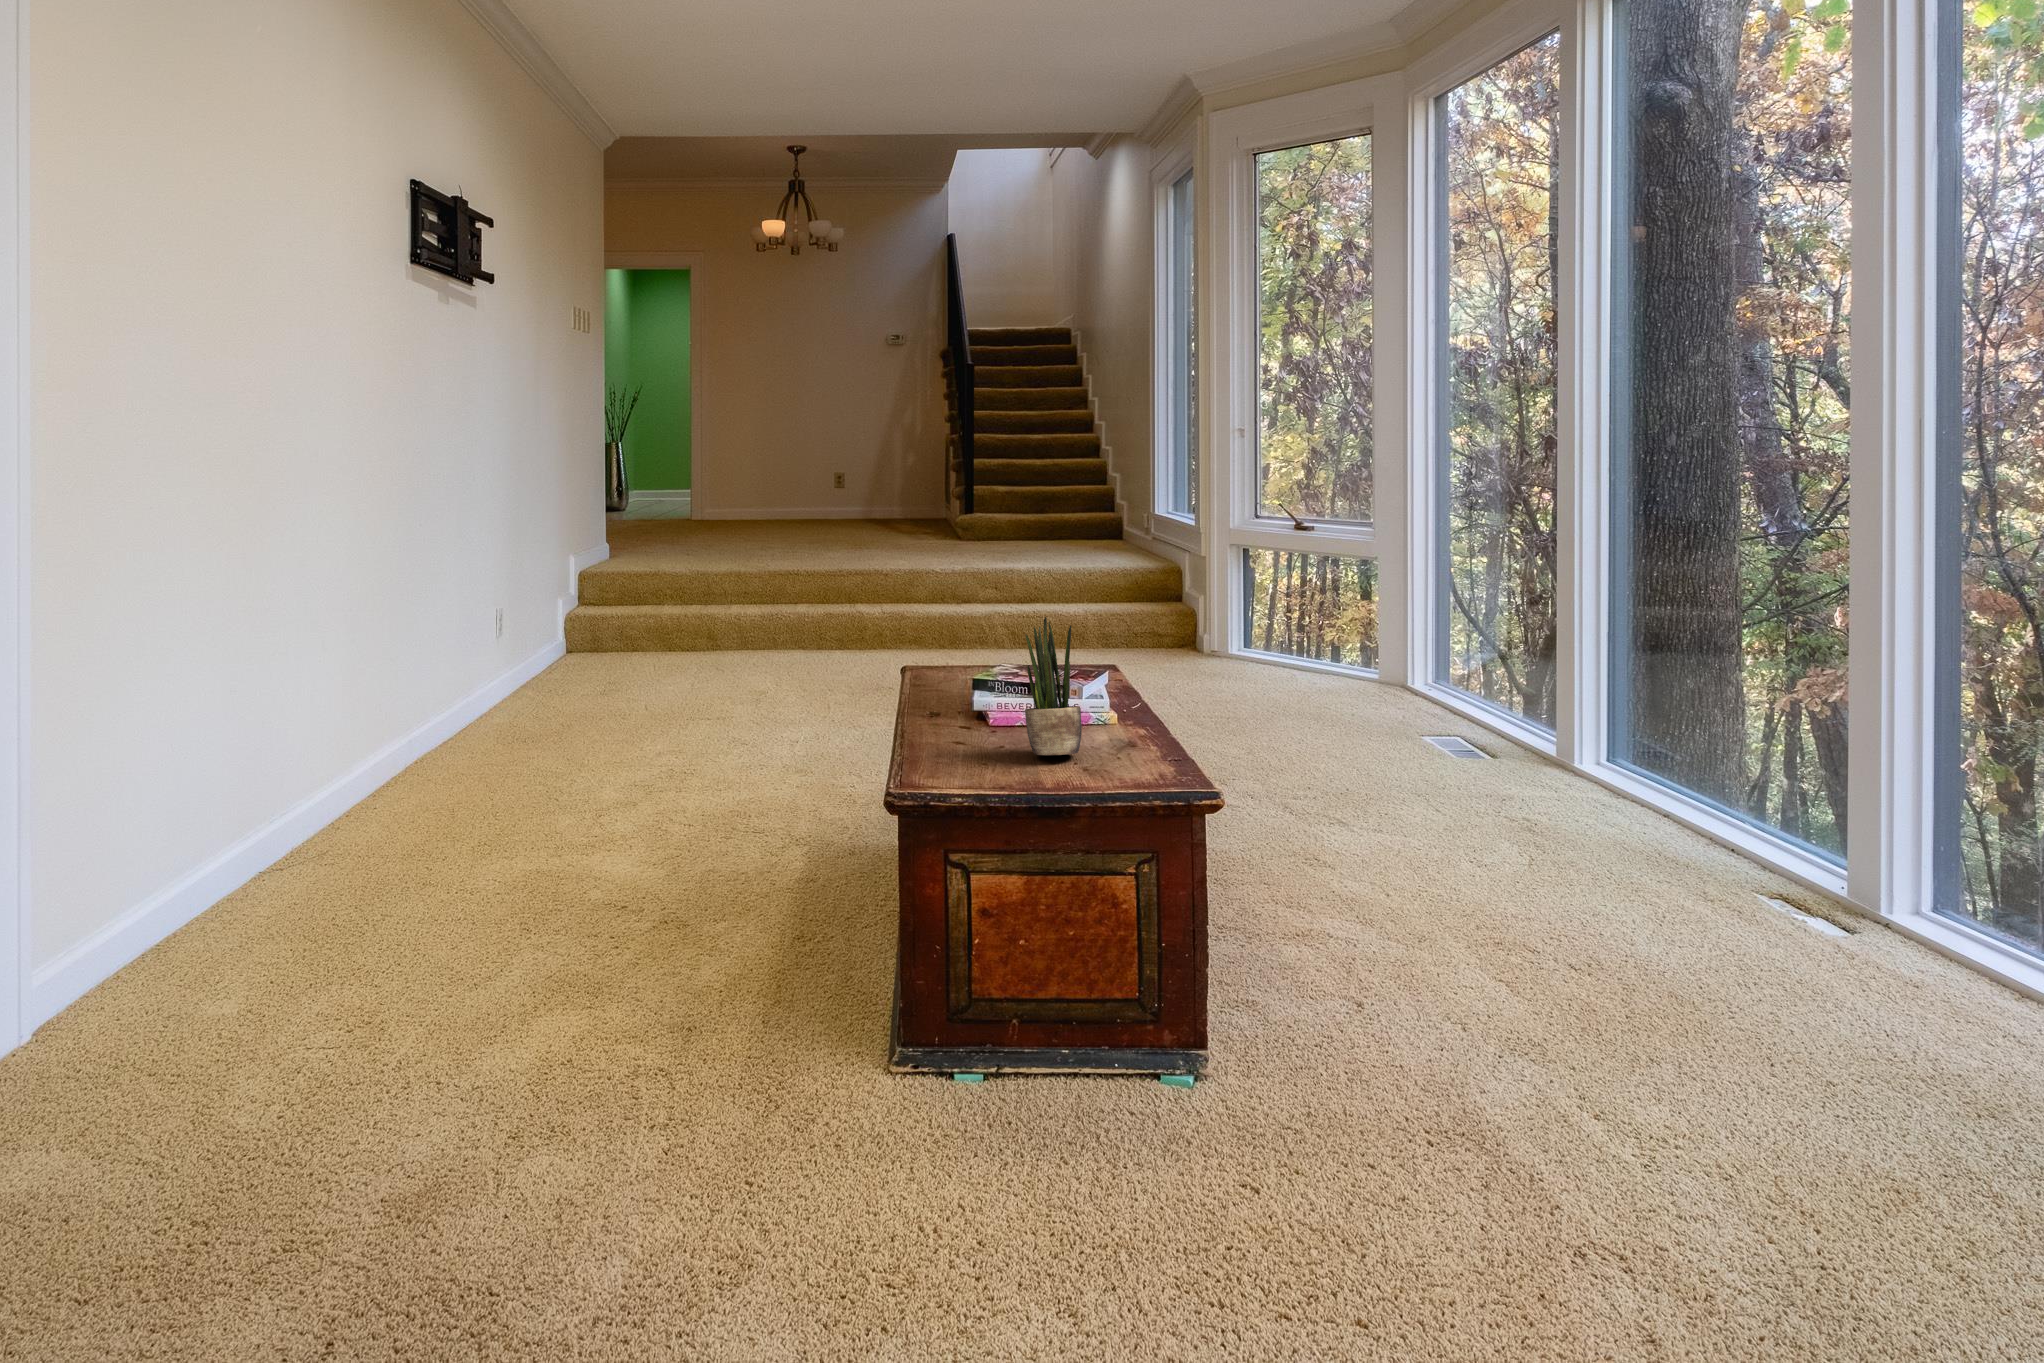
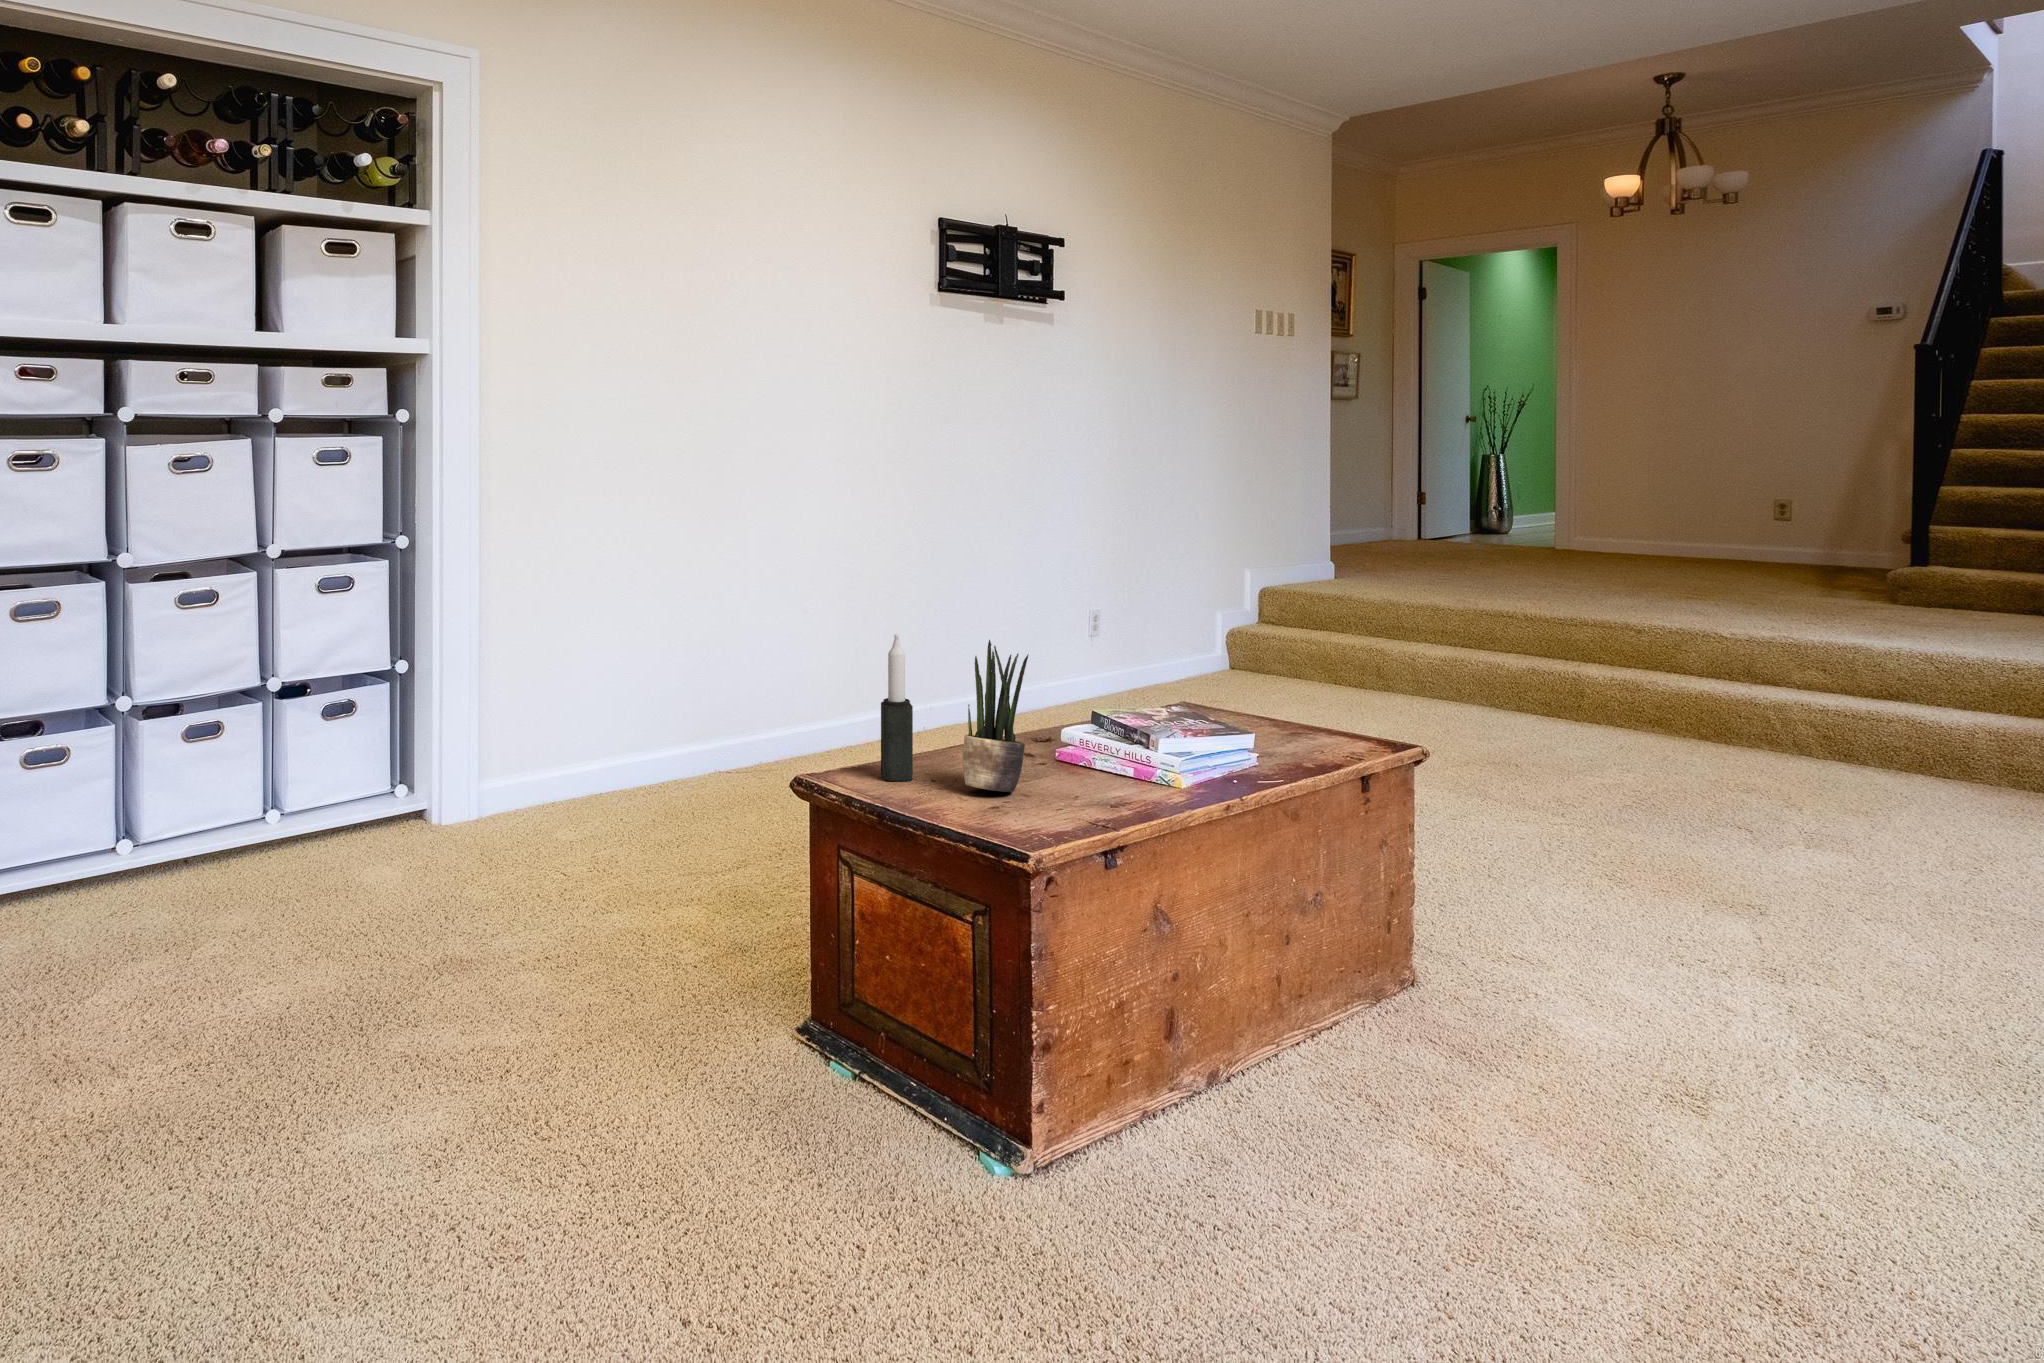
candle: none [941,625,975,772] -> present [881,634,913,781]

